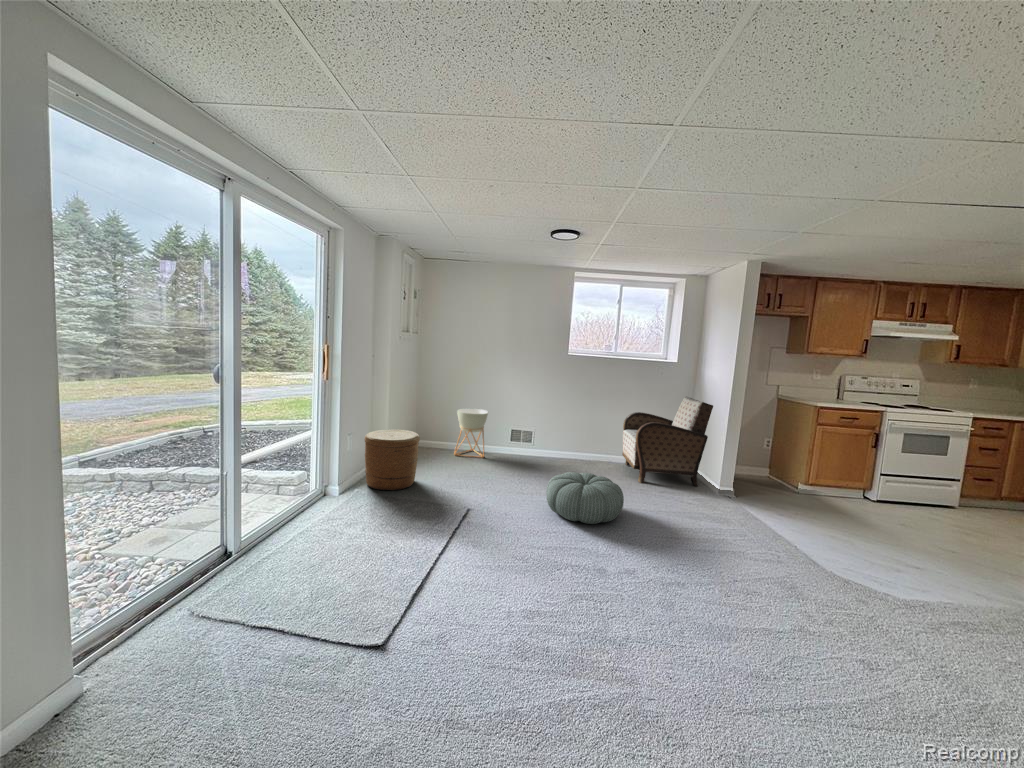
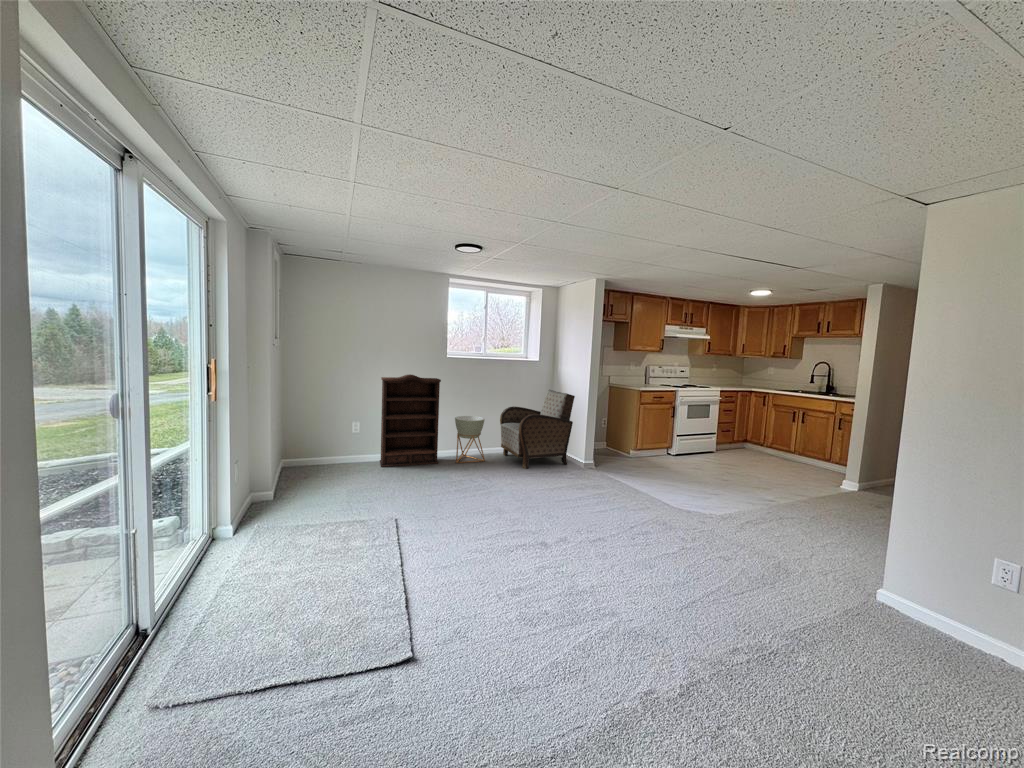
bookshelf: none [495,371,557,463] -> present [380,374,441,467]
planter: present [454,409,488,458] -> present [455,416,485,463]
woven basket: present [365,429,420,490] -> none [250,450,319,522]
pouf: present [546,472,624,524] -> none [463,466,532,511]

